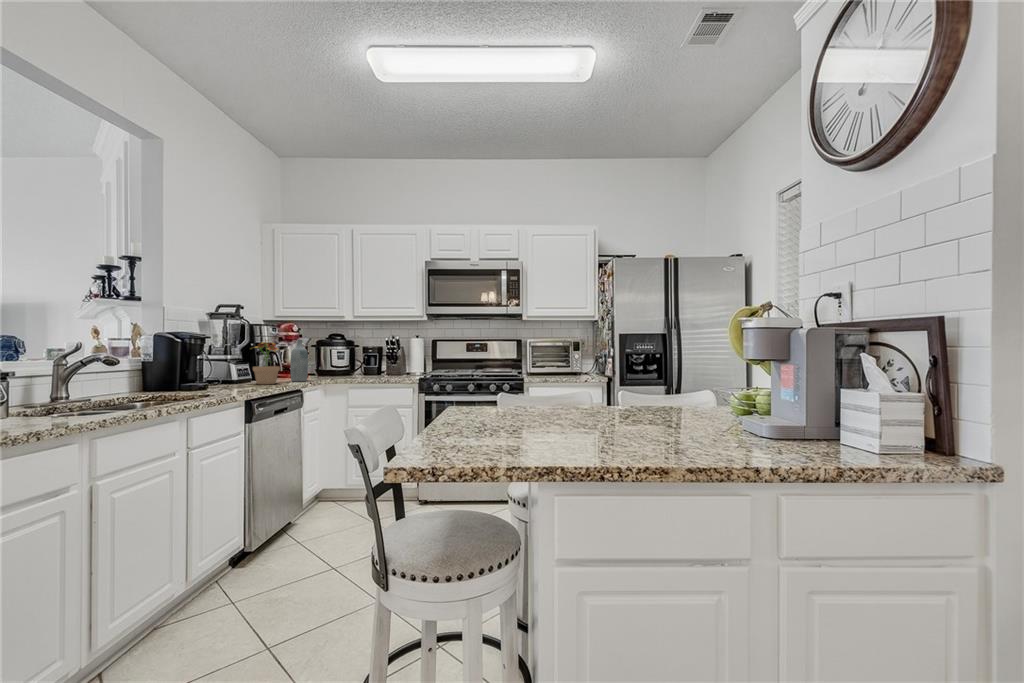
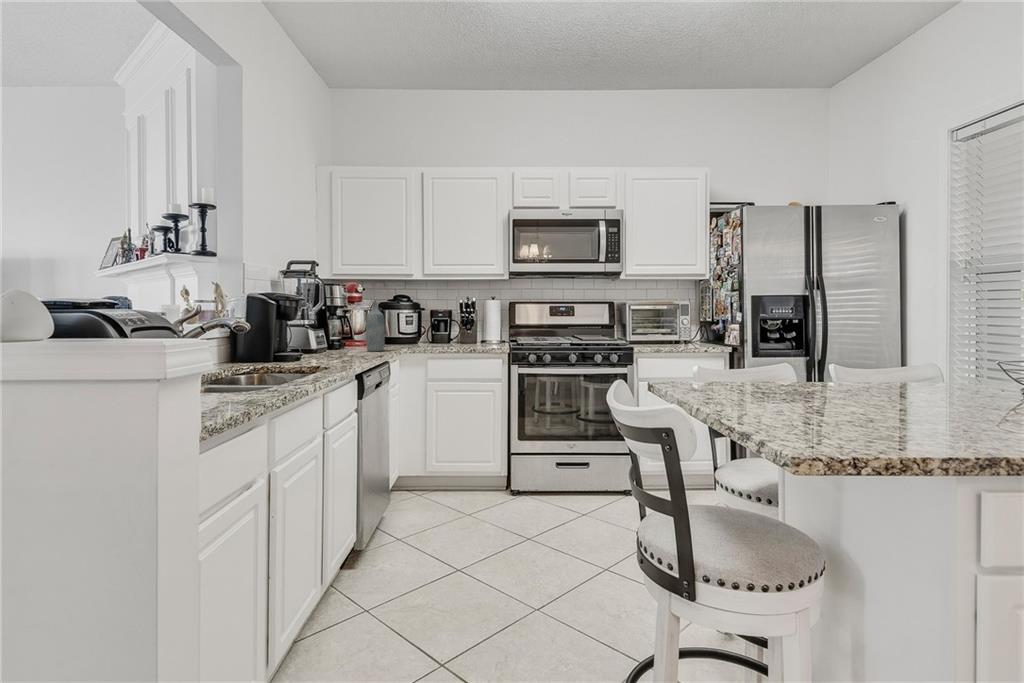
potted plant: present [253,342,280,384] -> none [329,302,361,355]

